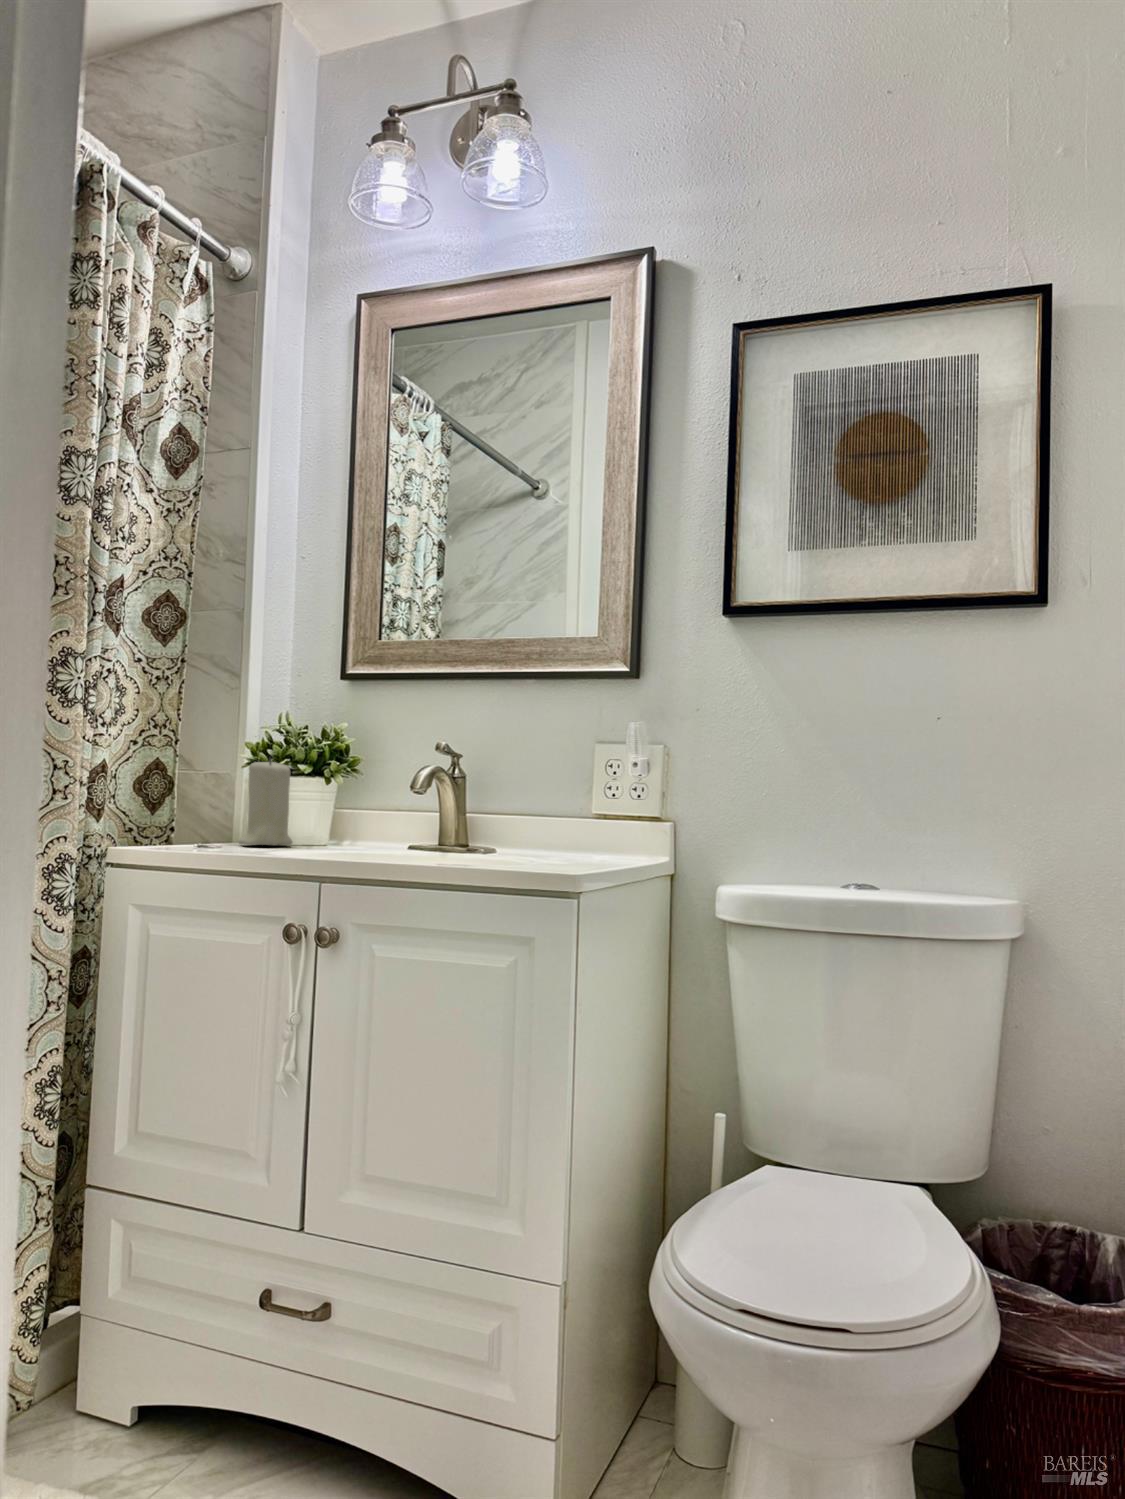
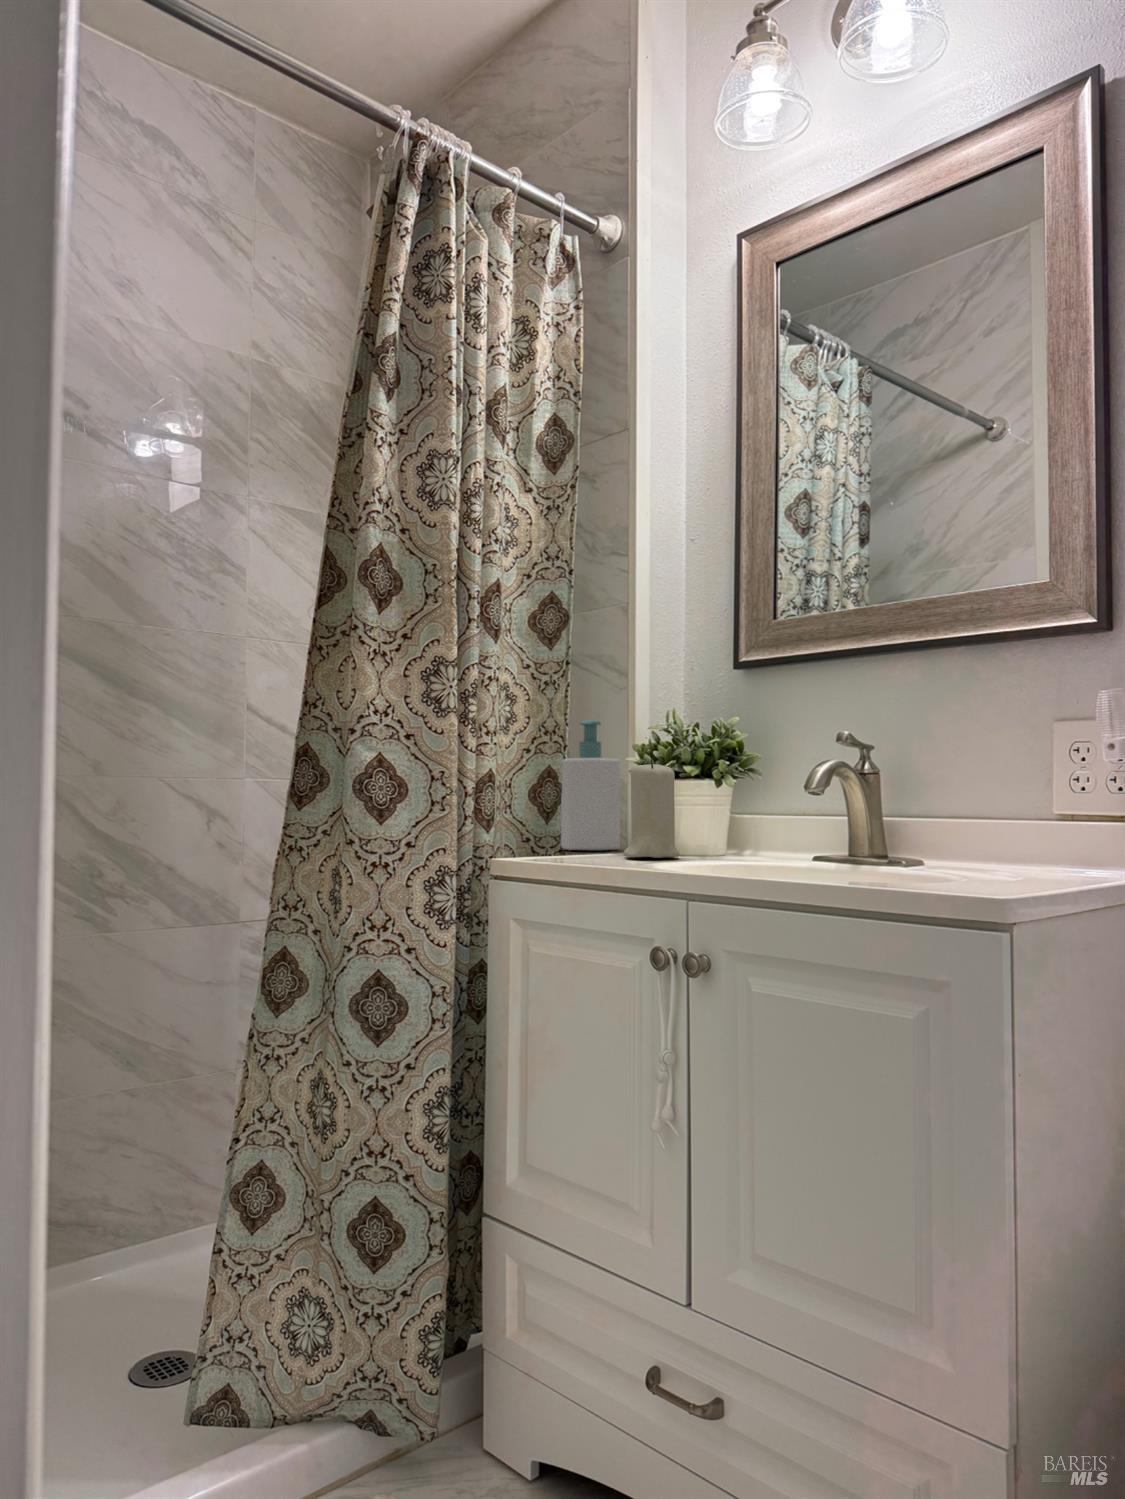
soap bottle: none [166,718,229,840] -> present [561,721,620,850]

